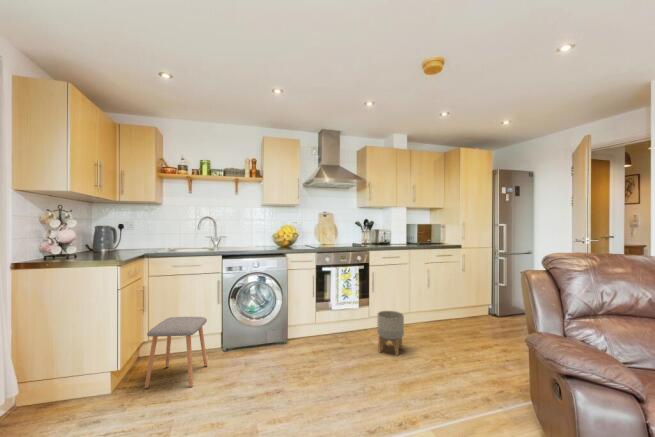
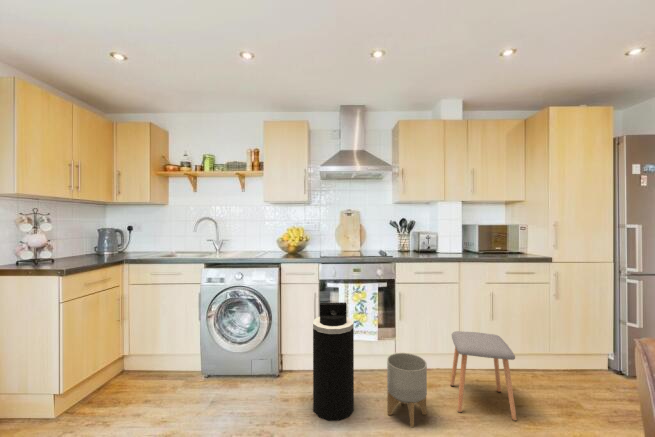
trash can: none [327,278,356,361] -> present [313,302,354,421]
stool: present [145,317,207,389] -> present [450,331,517,421]

